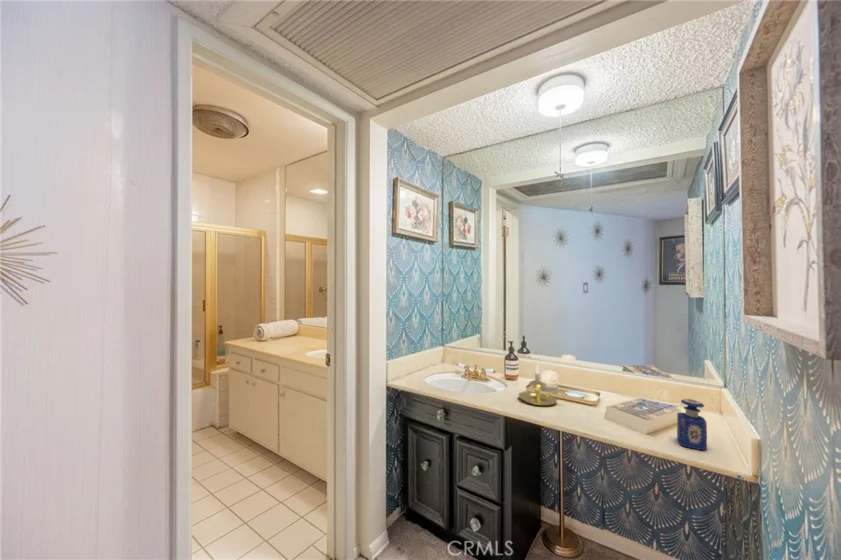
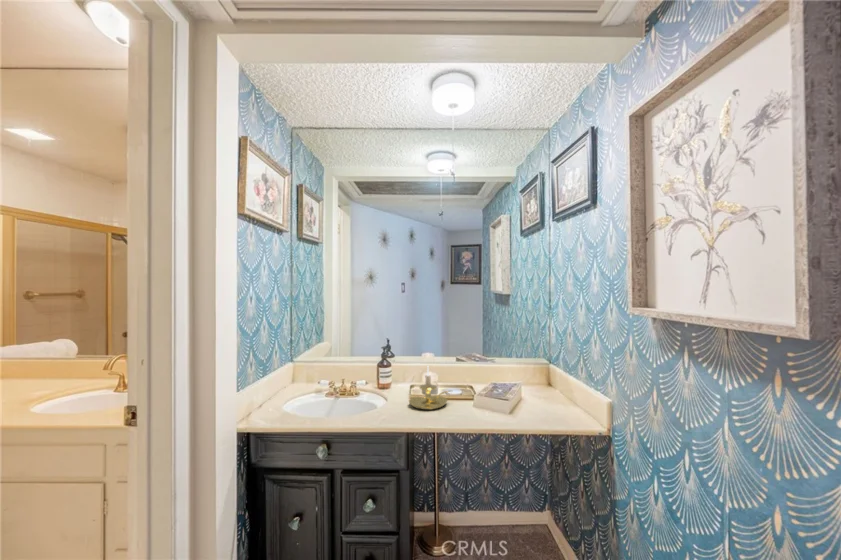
perfume bottle: present [677,399,707,450] -> none [550,375,572,416]

